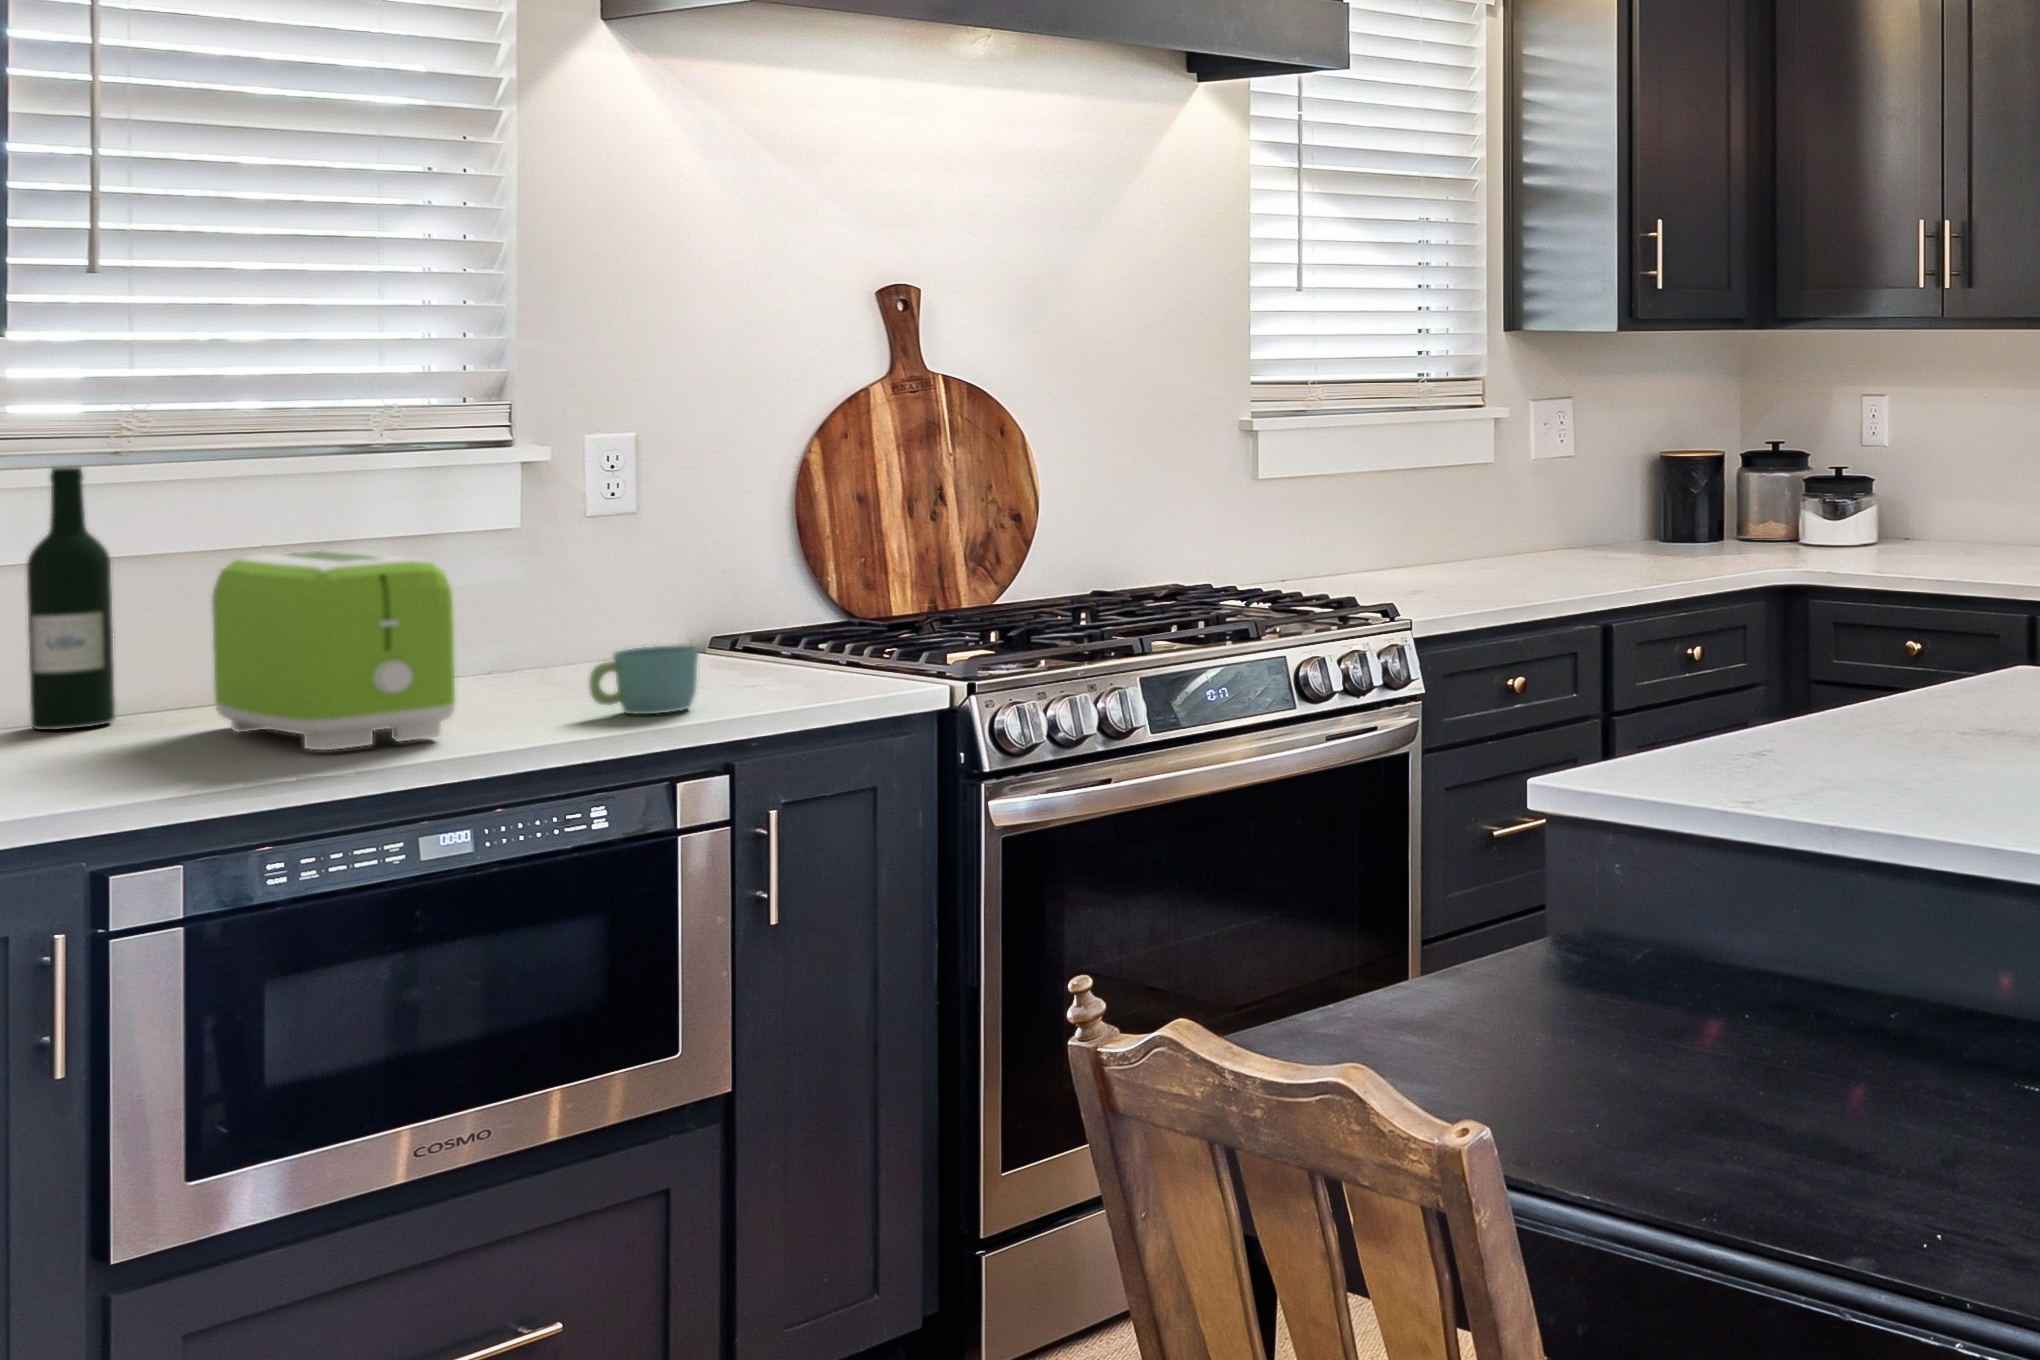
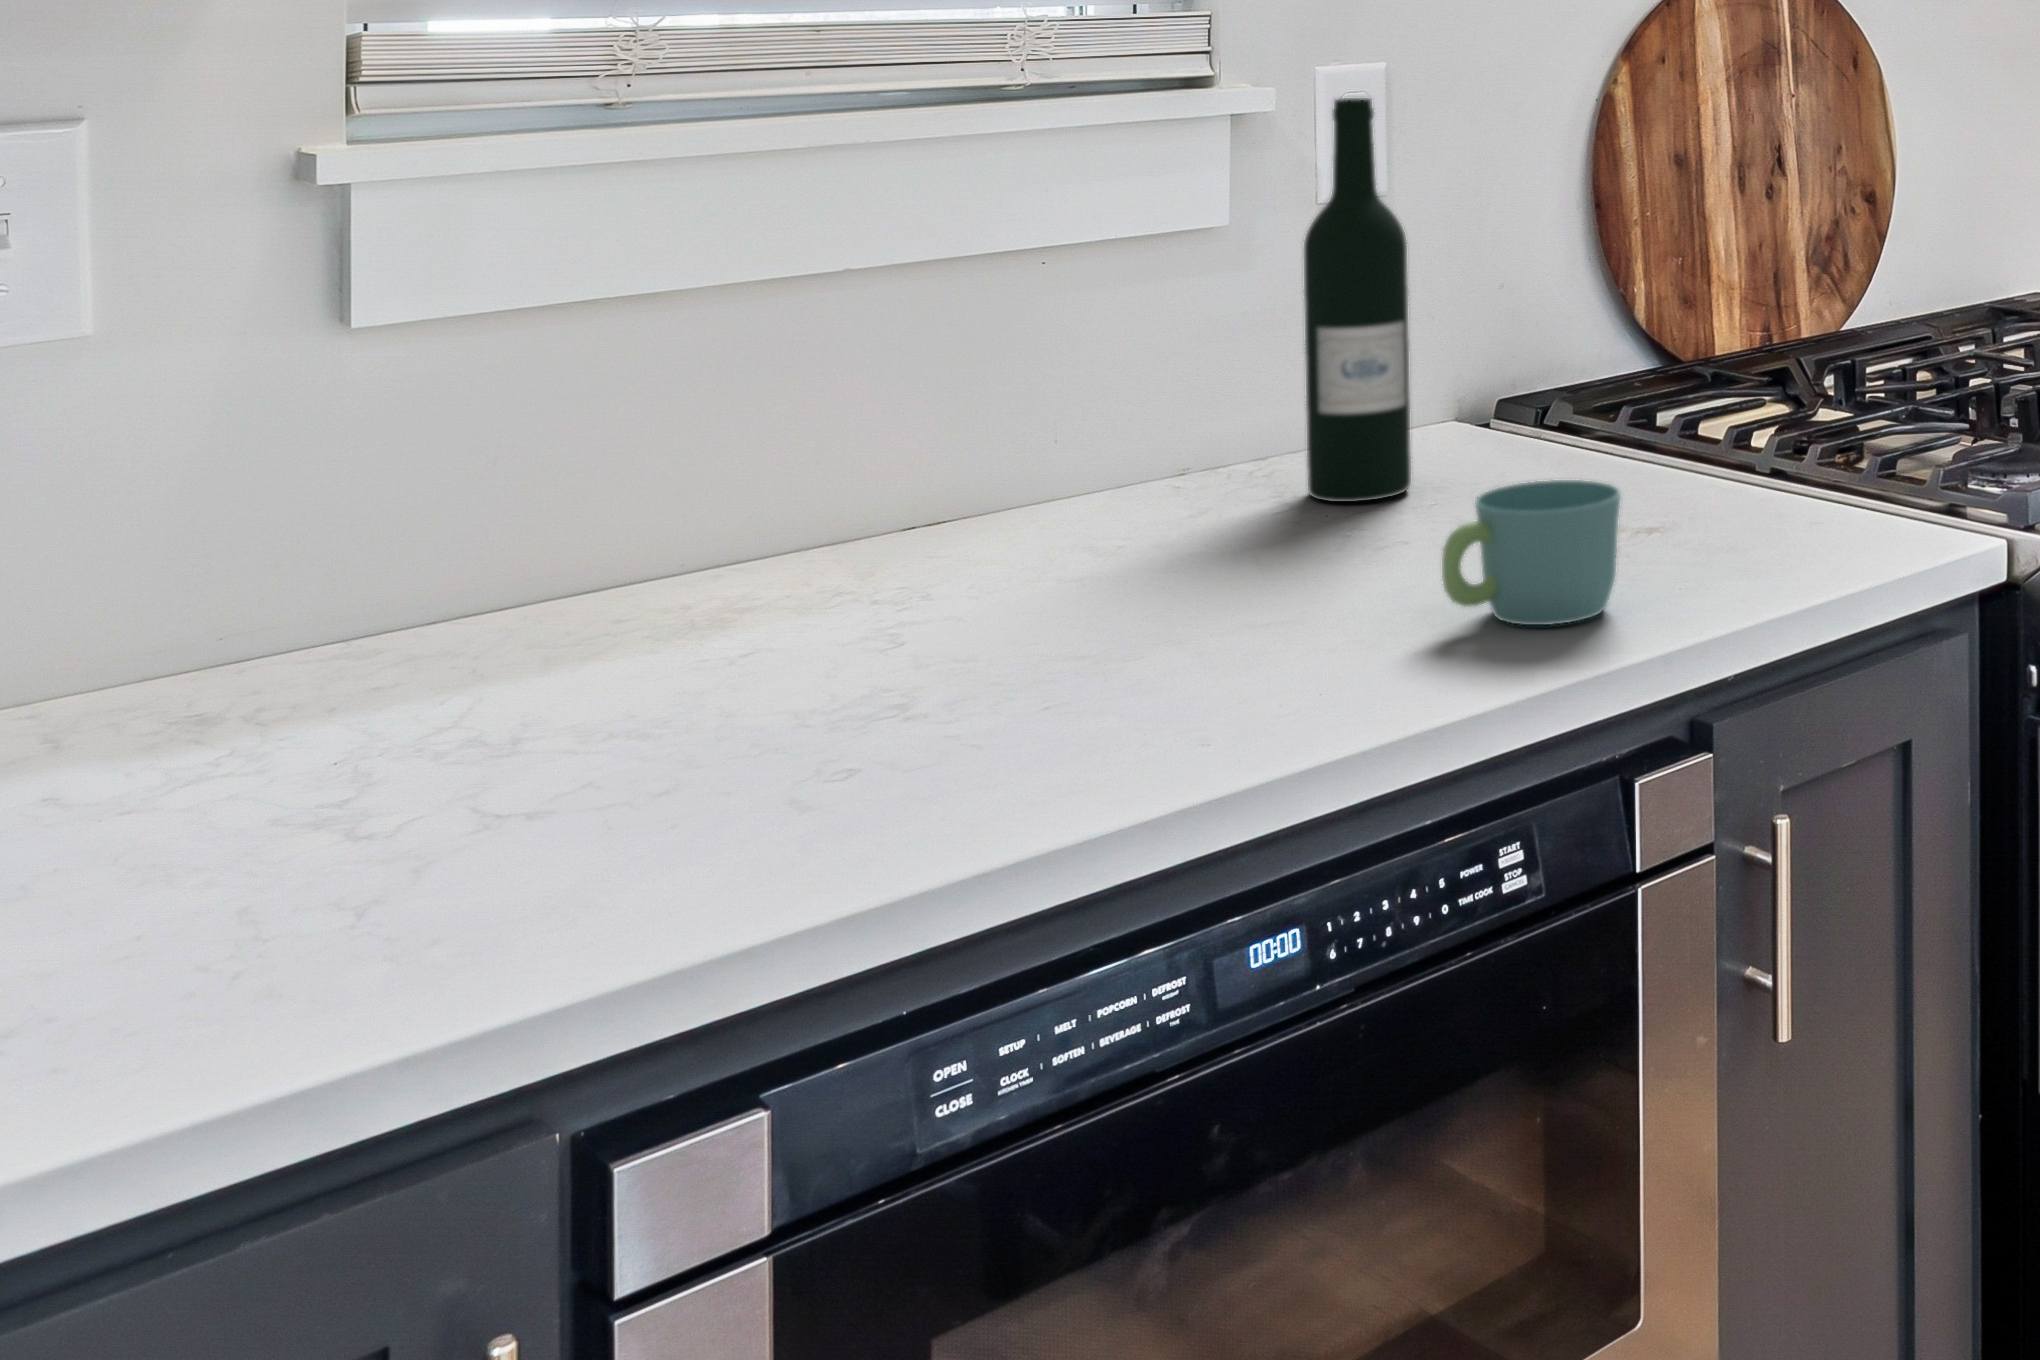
wine bottle: present [27,467,115,730] -> present [1304,98,1411,502]
toaster: present [212,550,456,750] -> none [776,303,1240,753]

